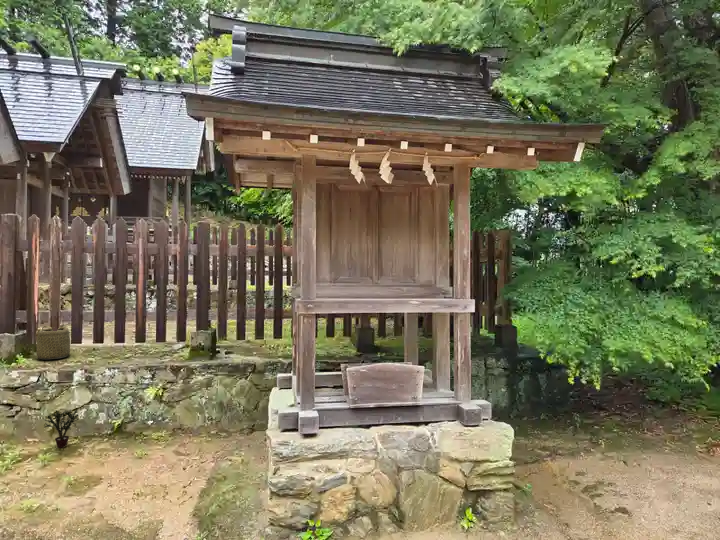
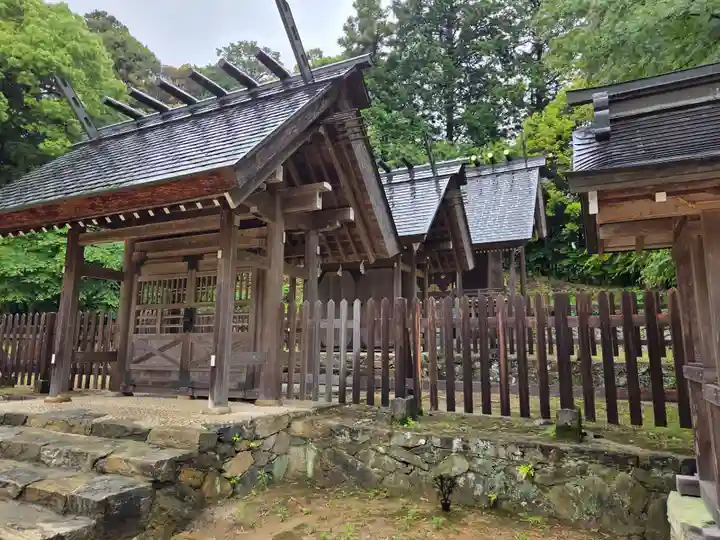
basket: present [36,325,70,359] -> none [416,393,450,424]

